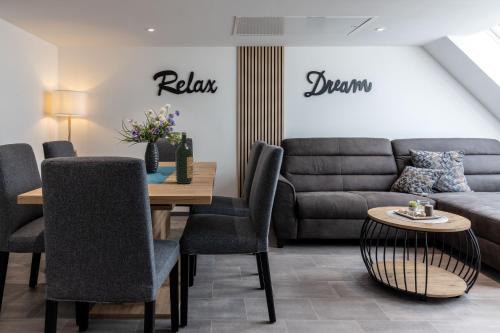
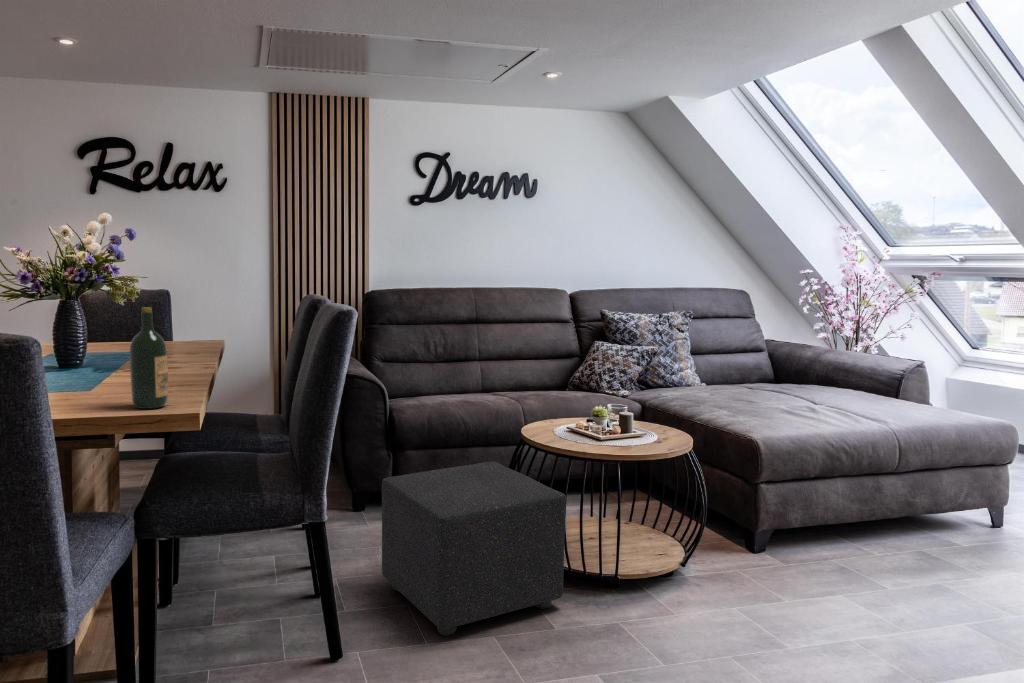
ottoman: none [296,224,405,318] -> present [382,462,566,636]

